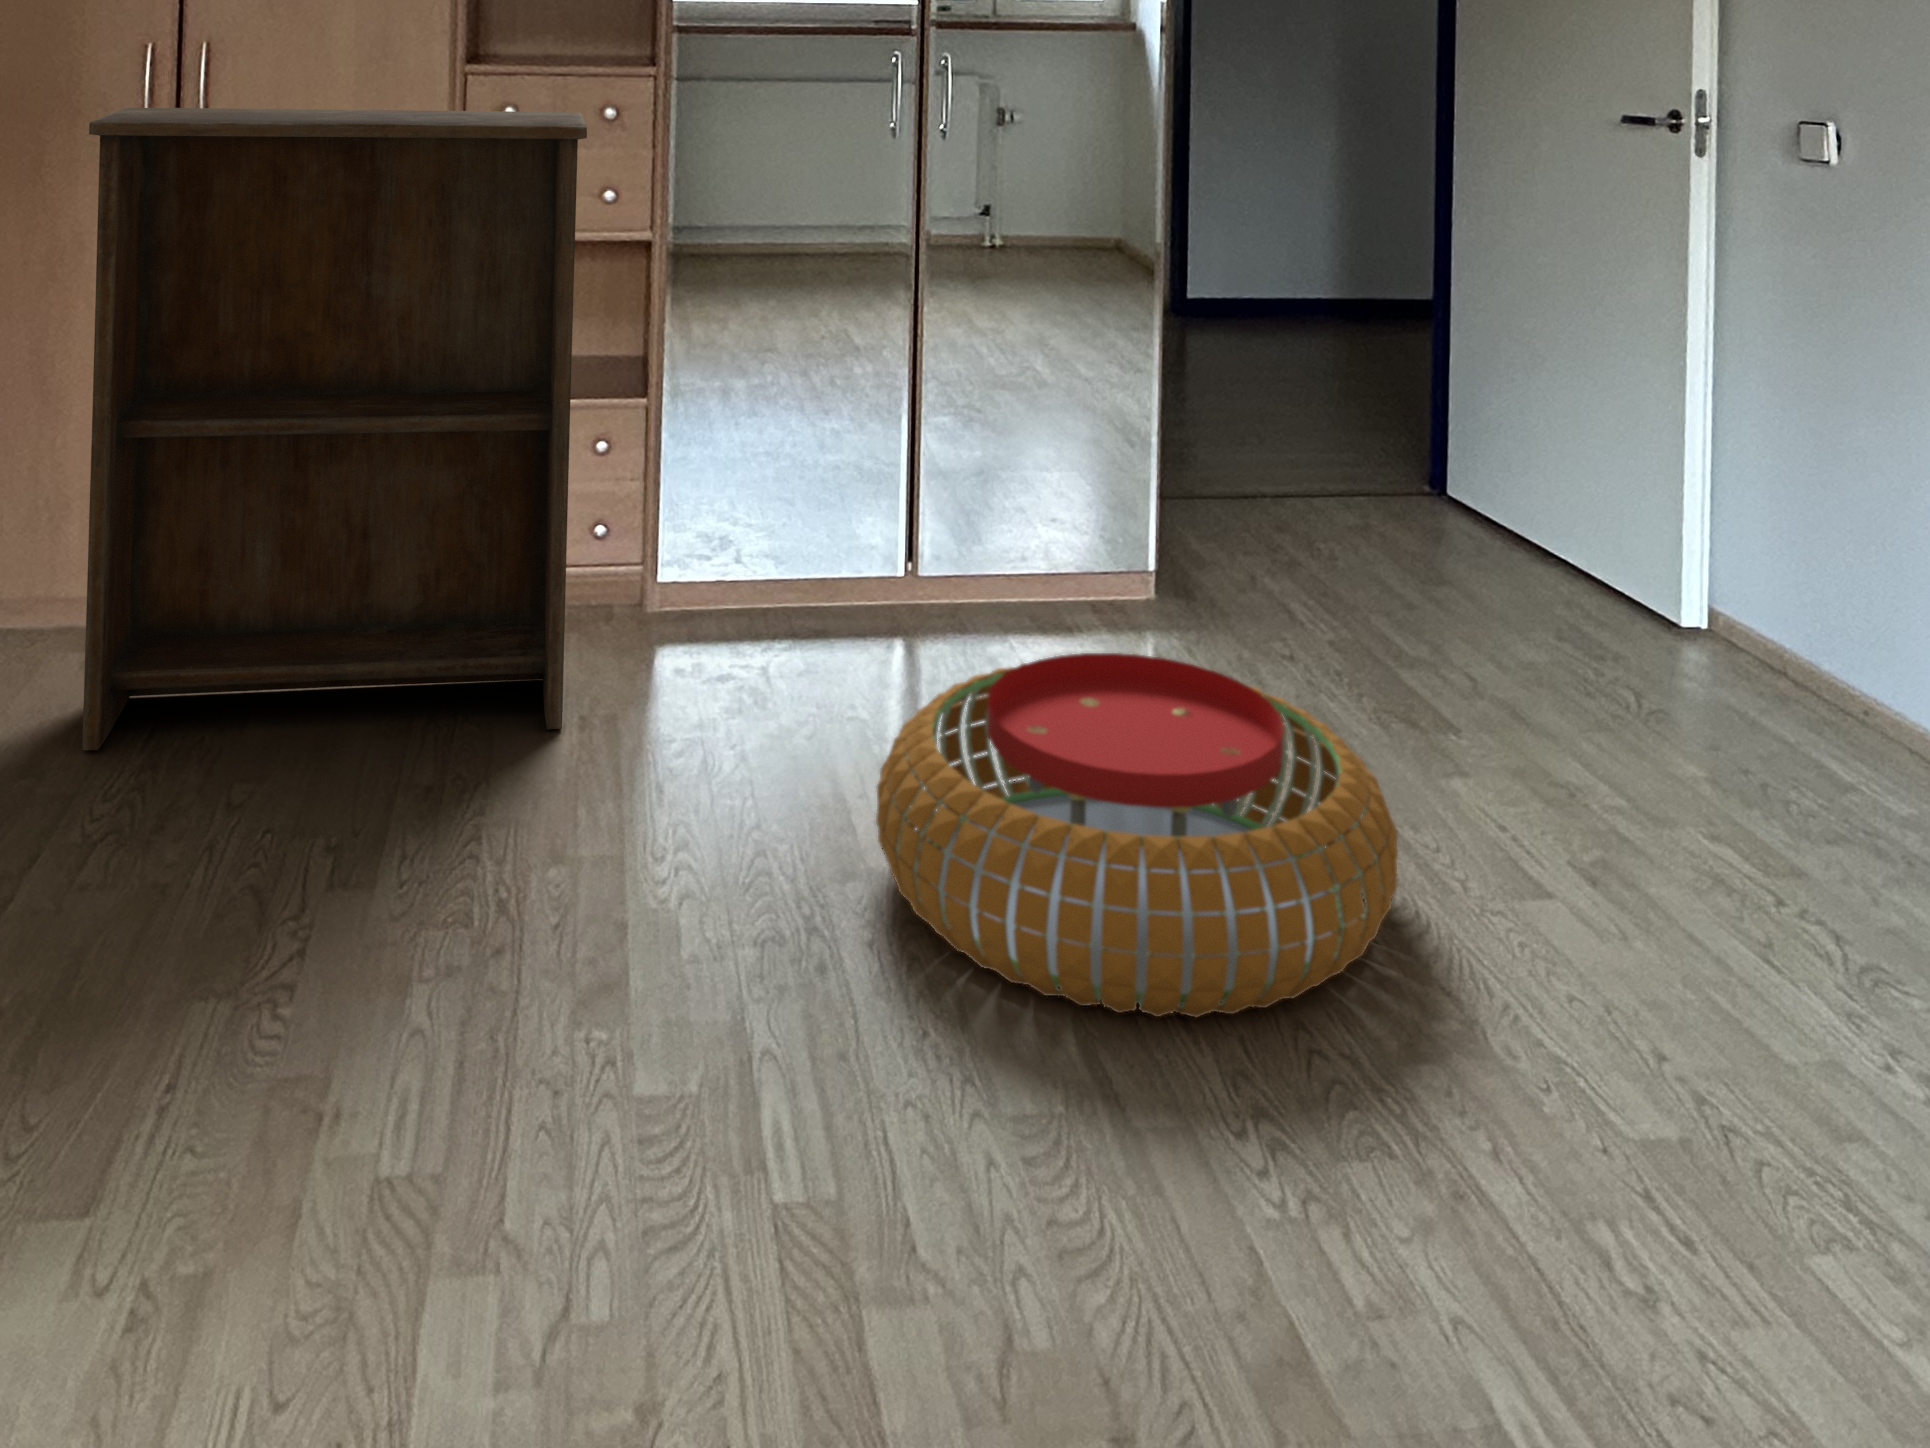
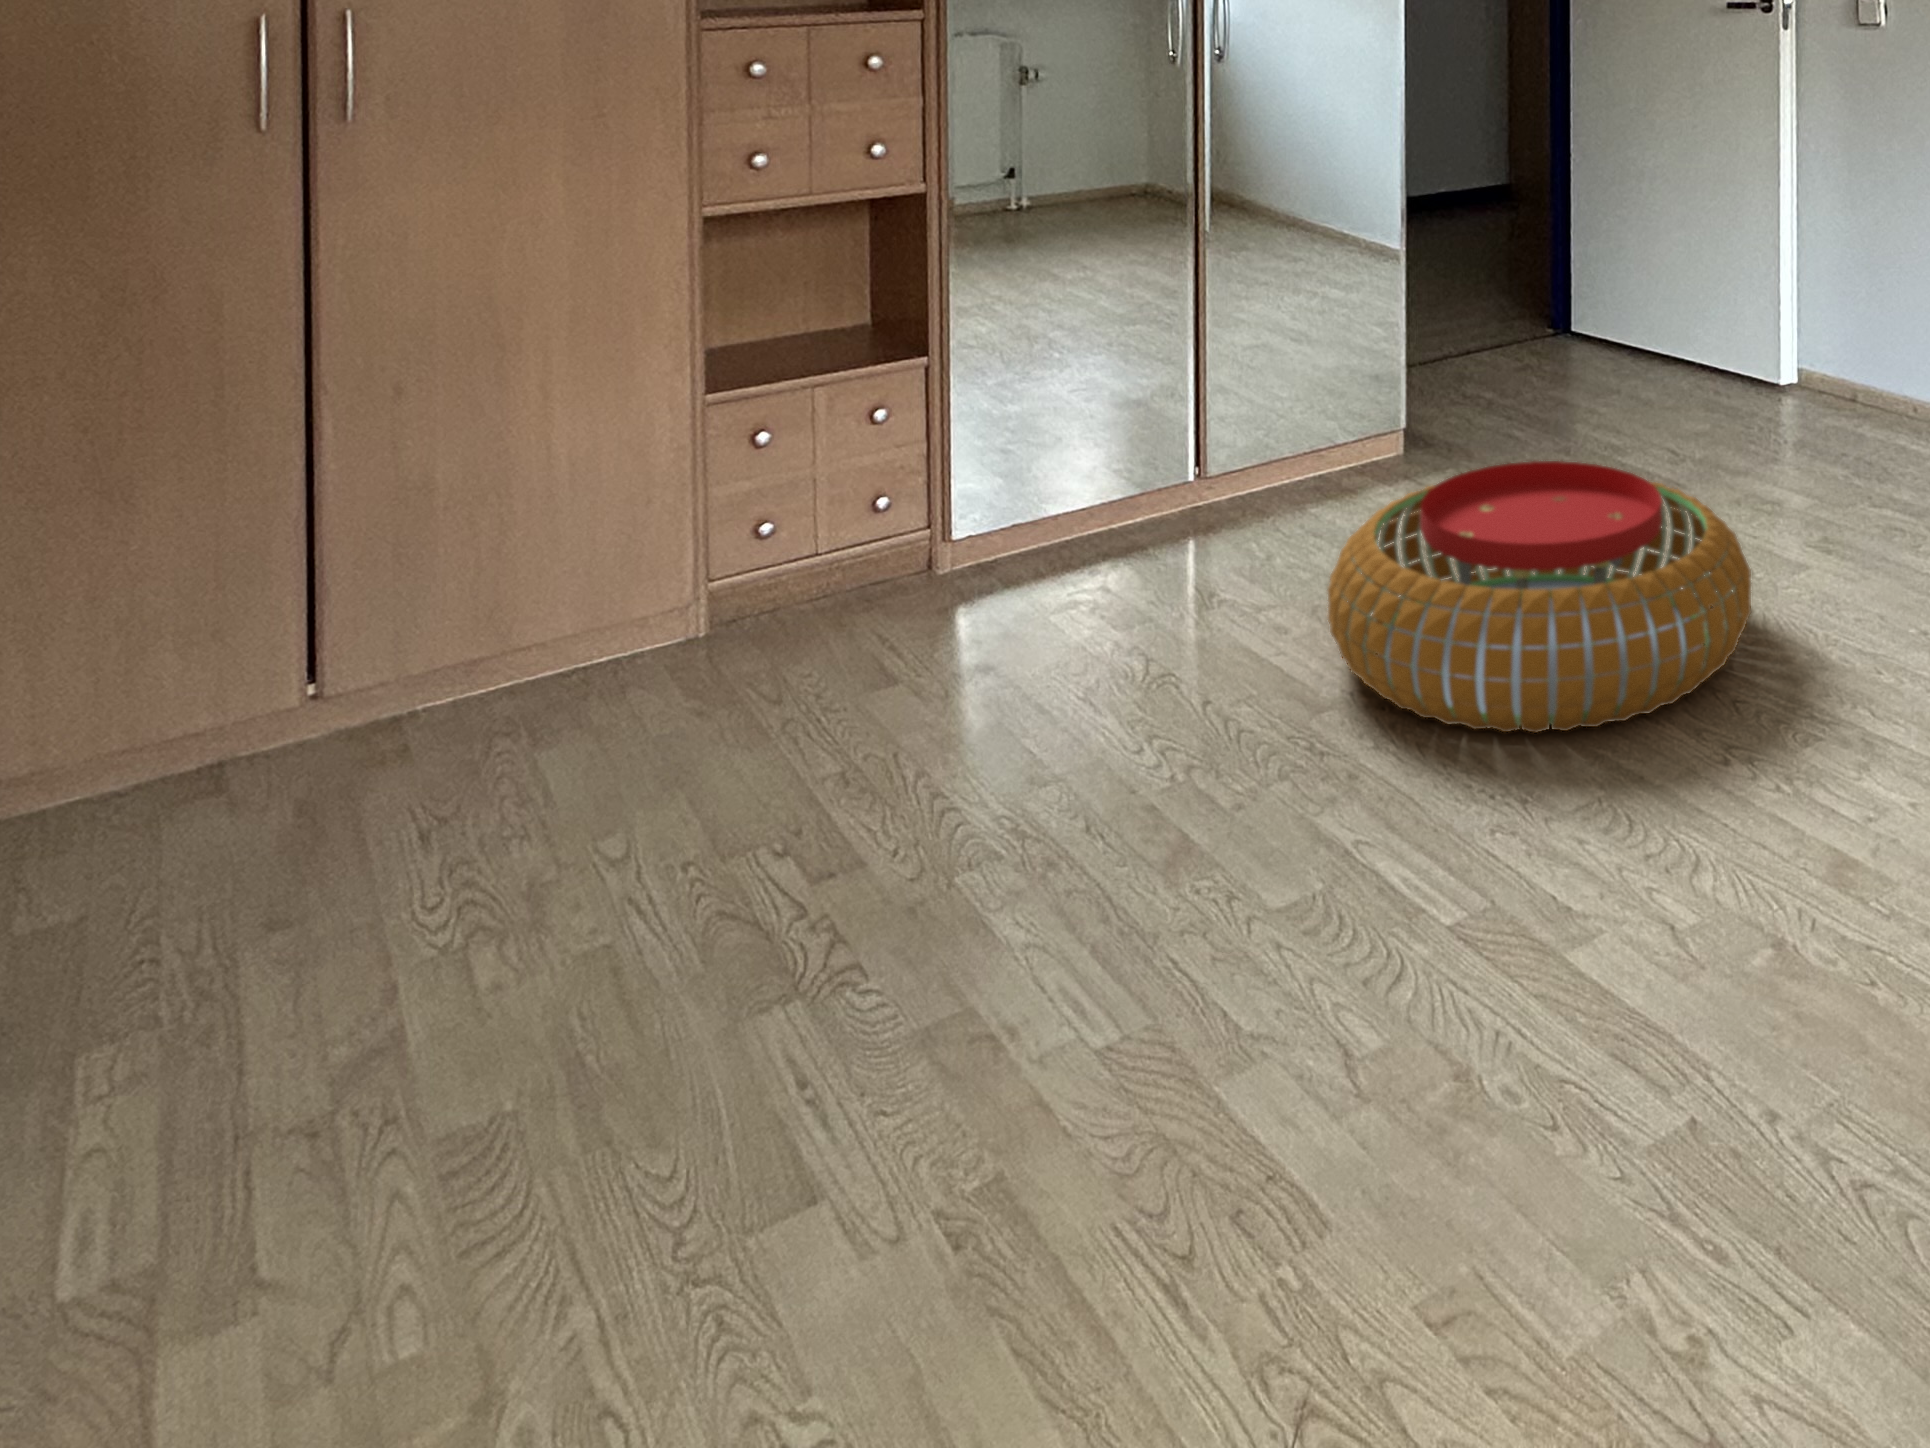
bookshelf: present [82,108,587,750] -> none [332,50,951,826]

